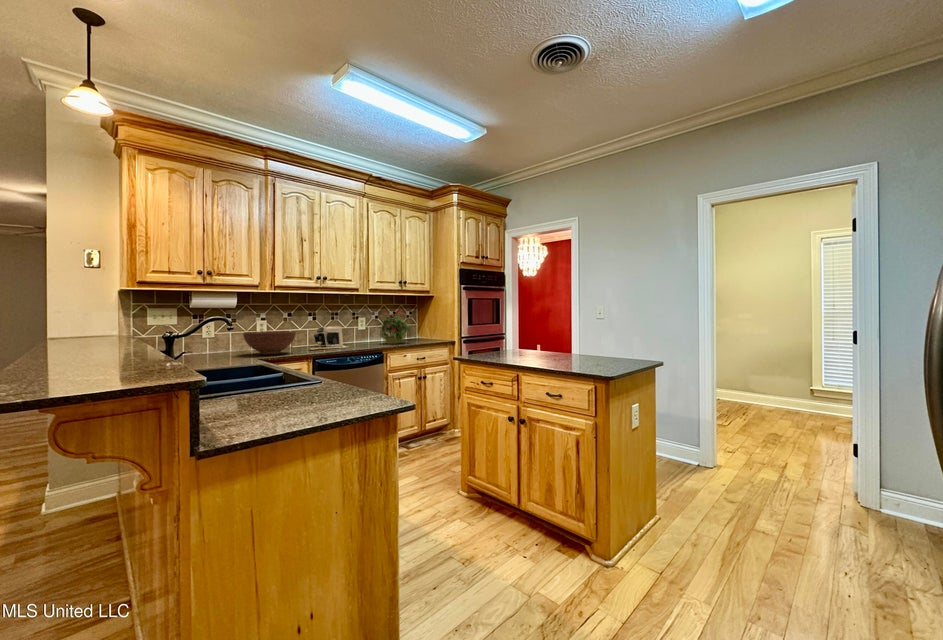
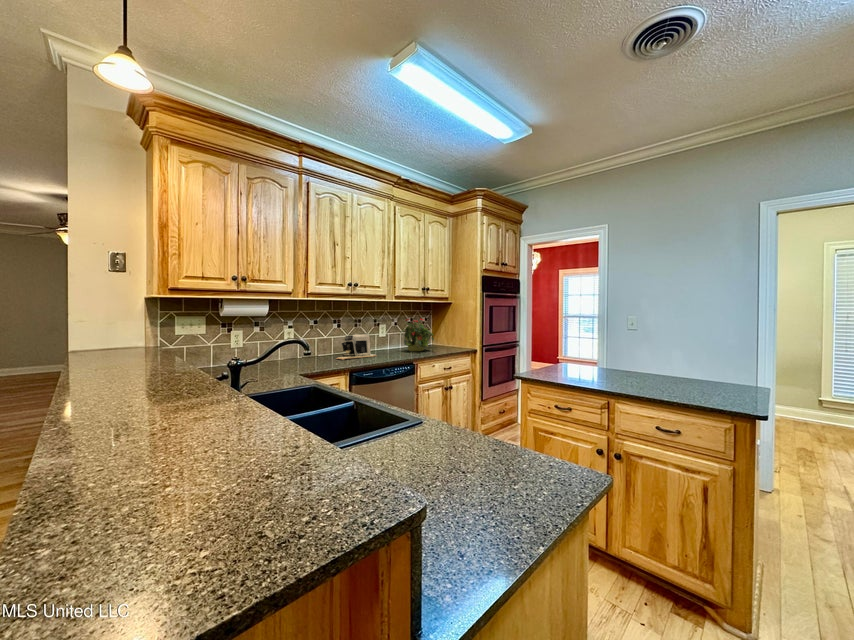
fruit bowl: present [243,331,296,355] -> none [276,340,330,366]

